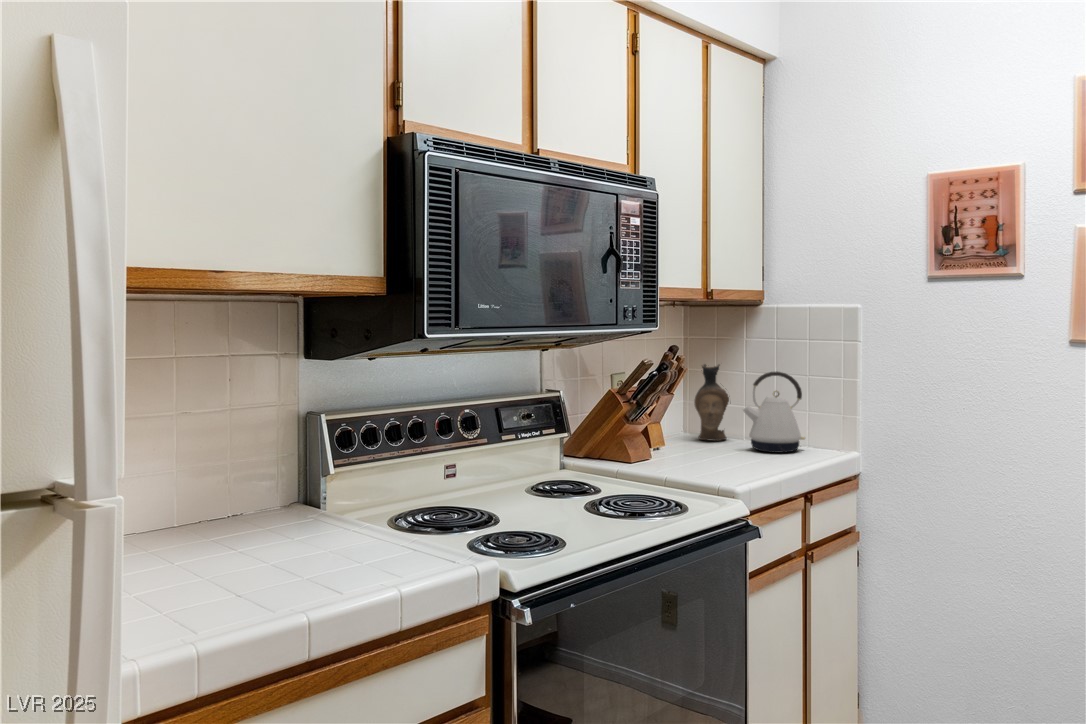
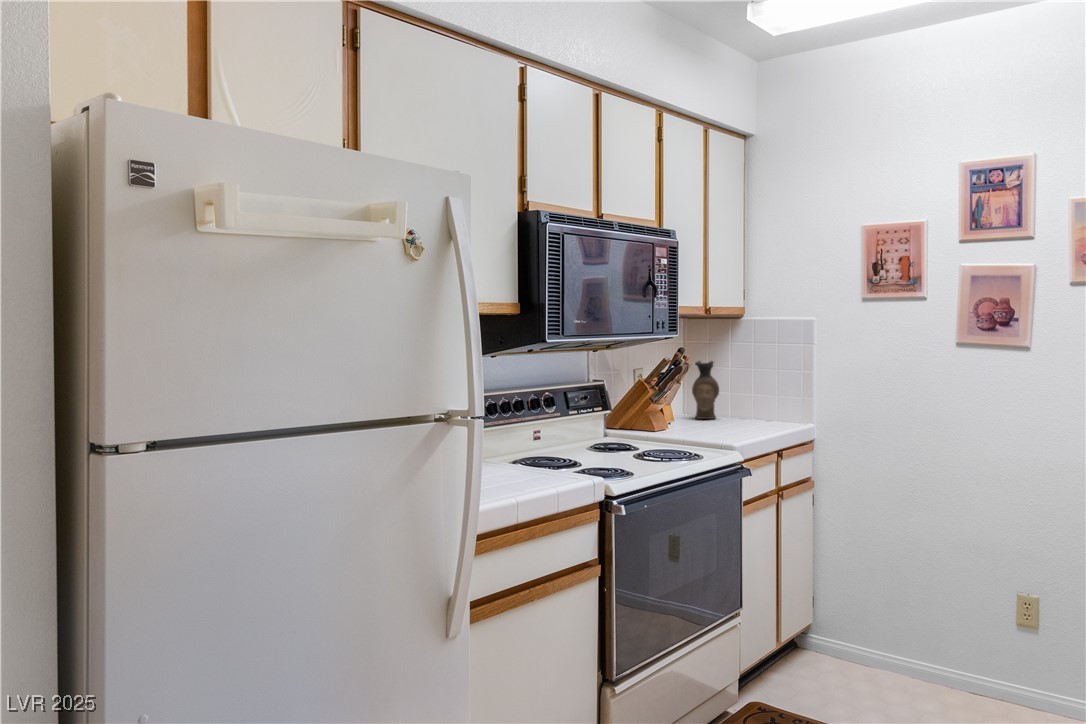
kettle: present [743,371,805,453] -> none [730,366,776,425]

